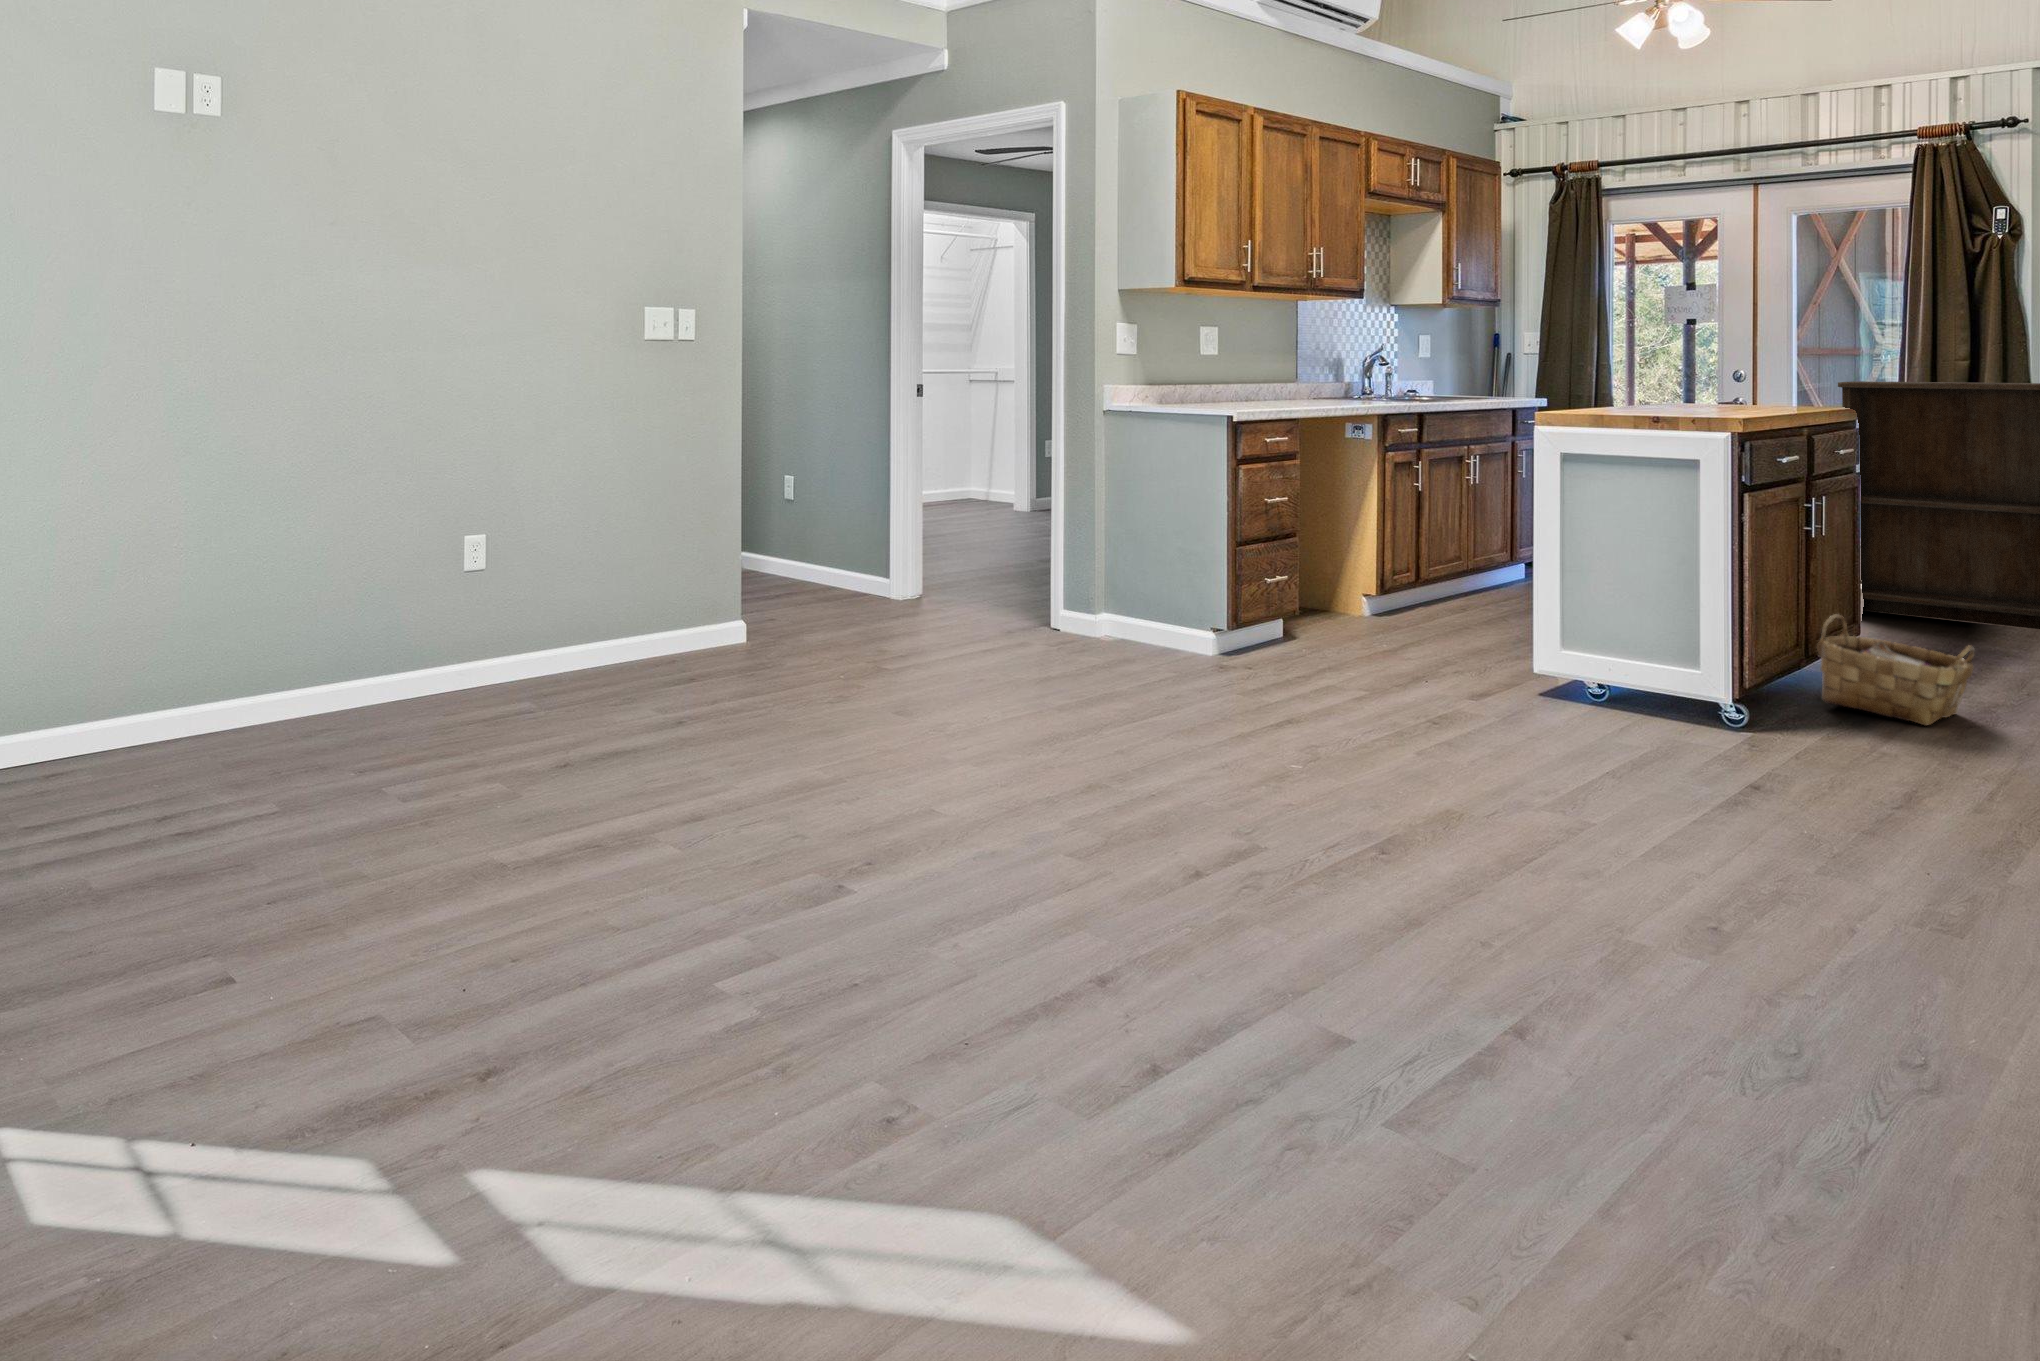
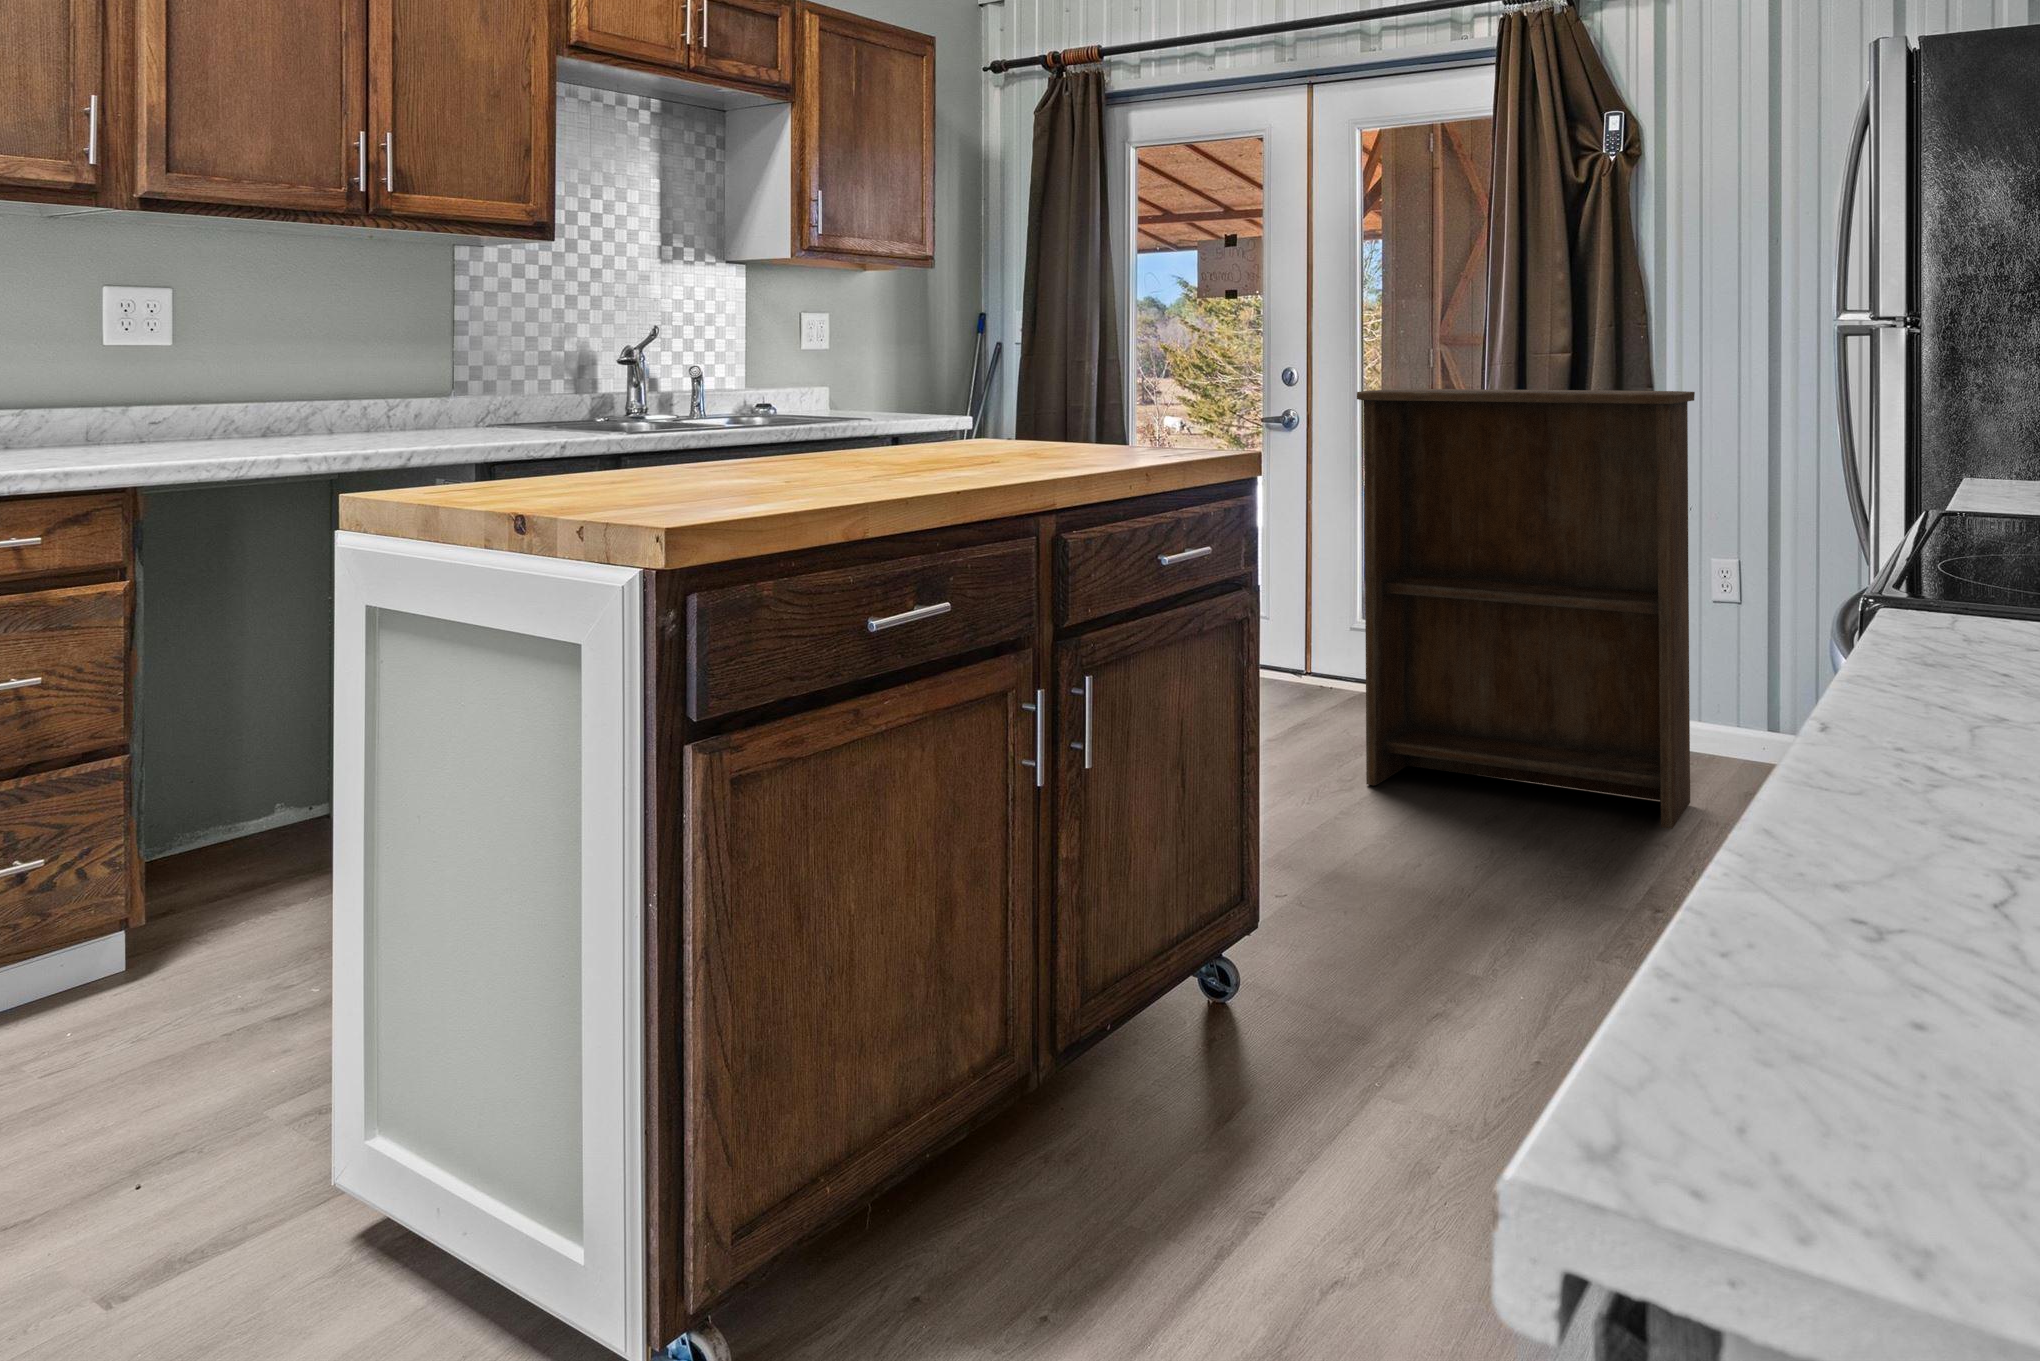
woven basket: present [1817,614,1974,726] -> none [1067,942,1379,1267]

